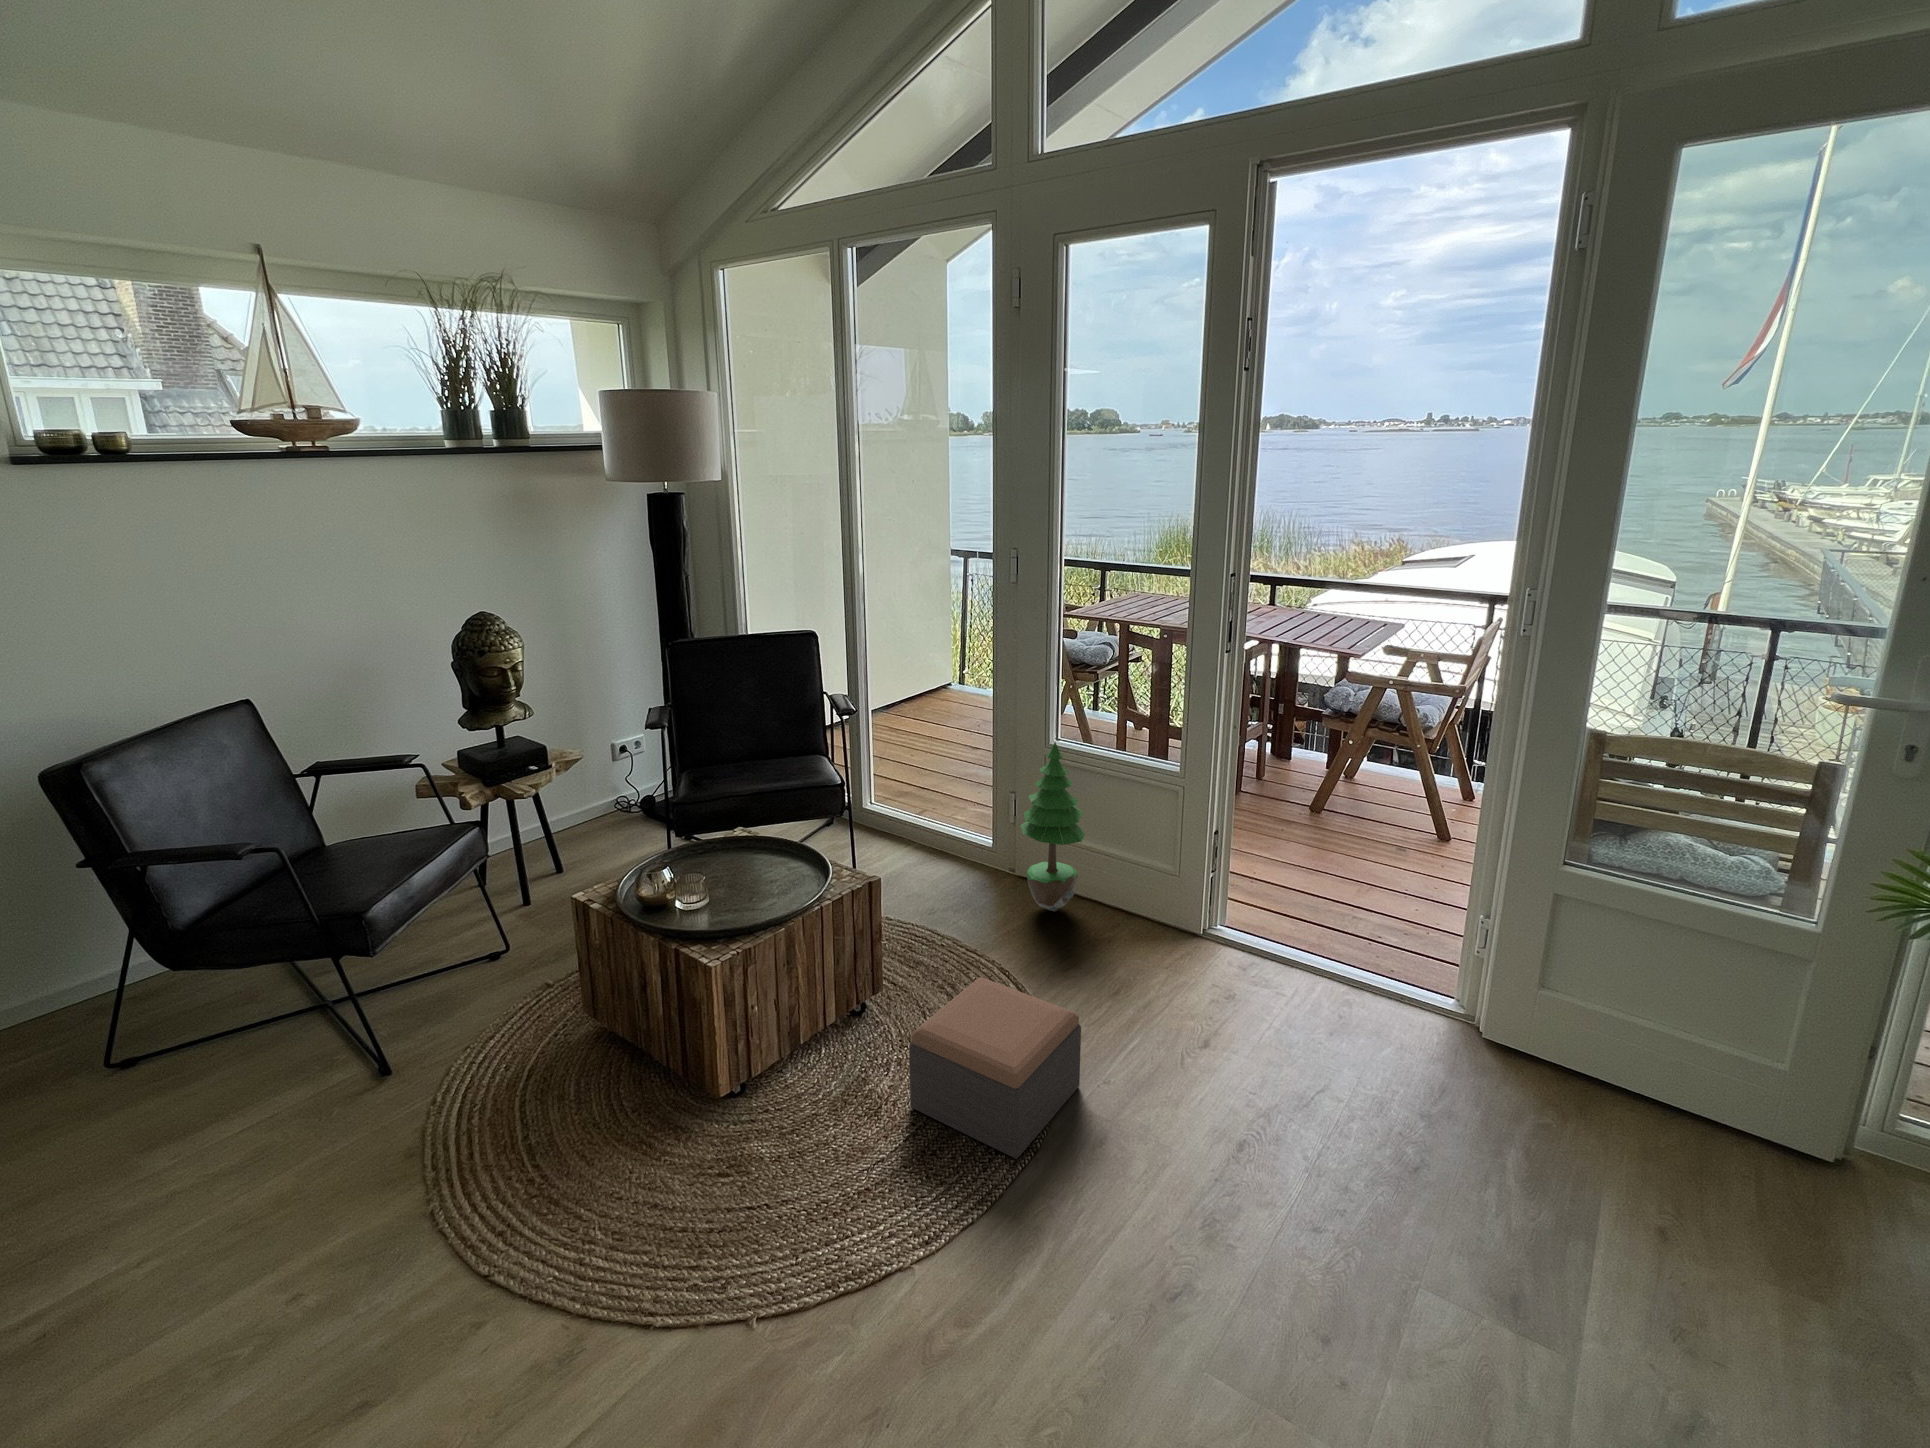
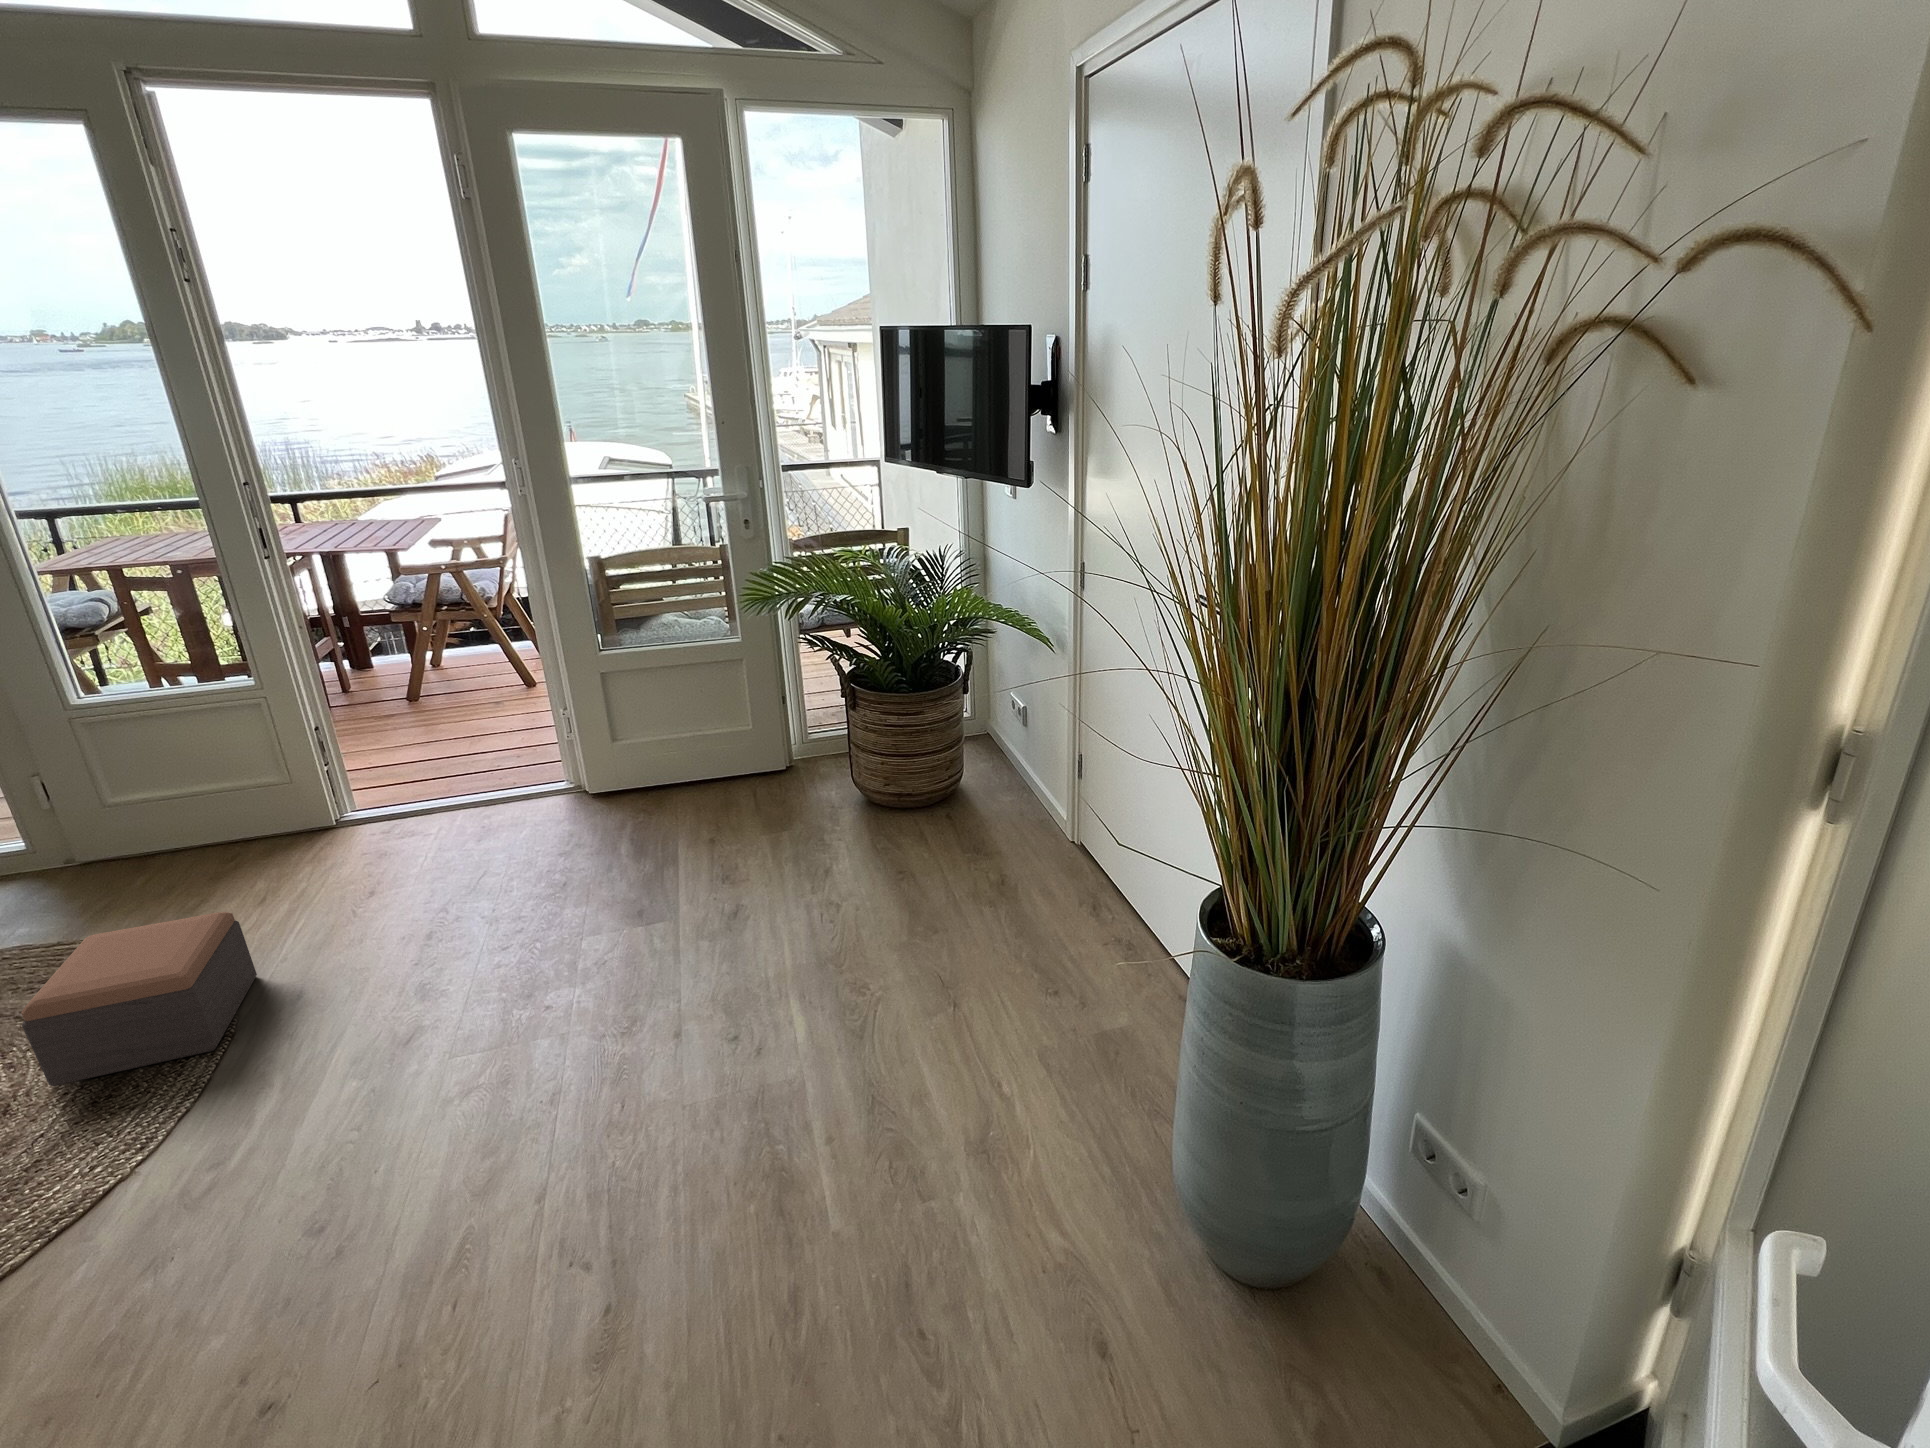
potted tree: present [1020,742,1085,911] -> none [57,694,168,874]

